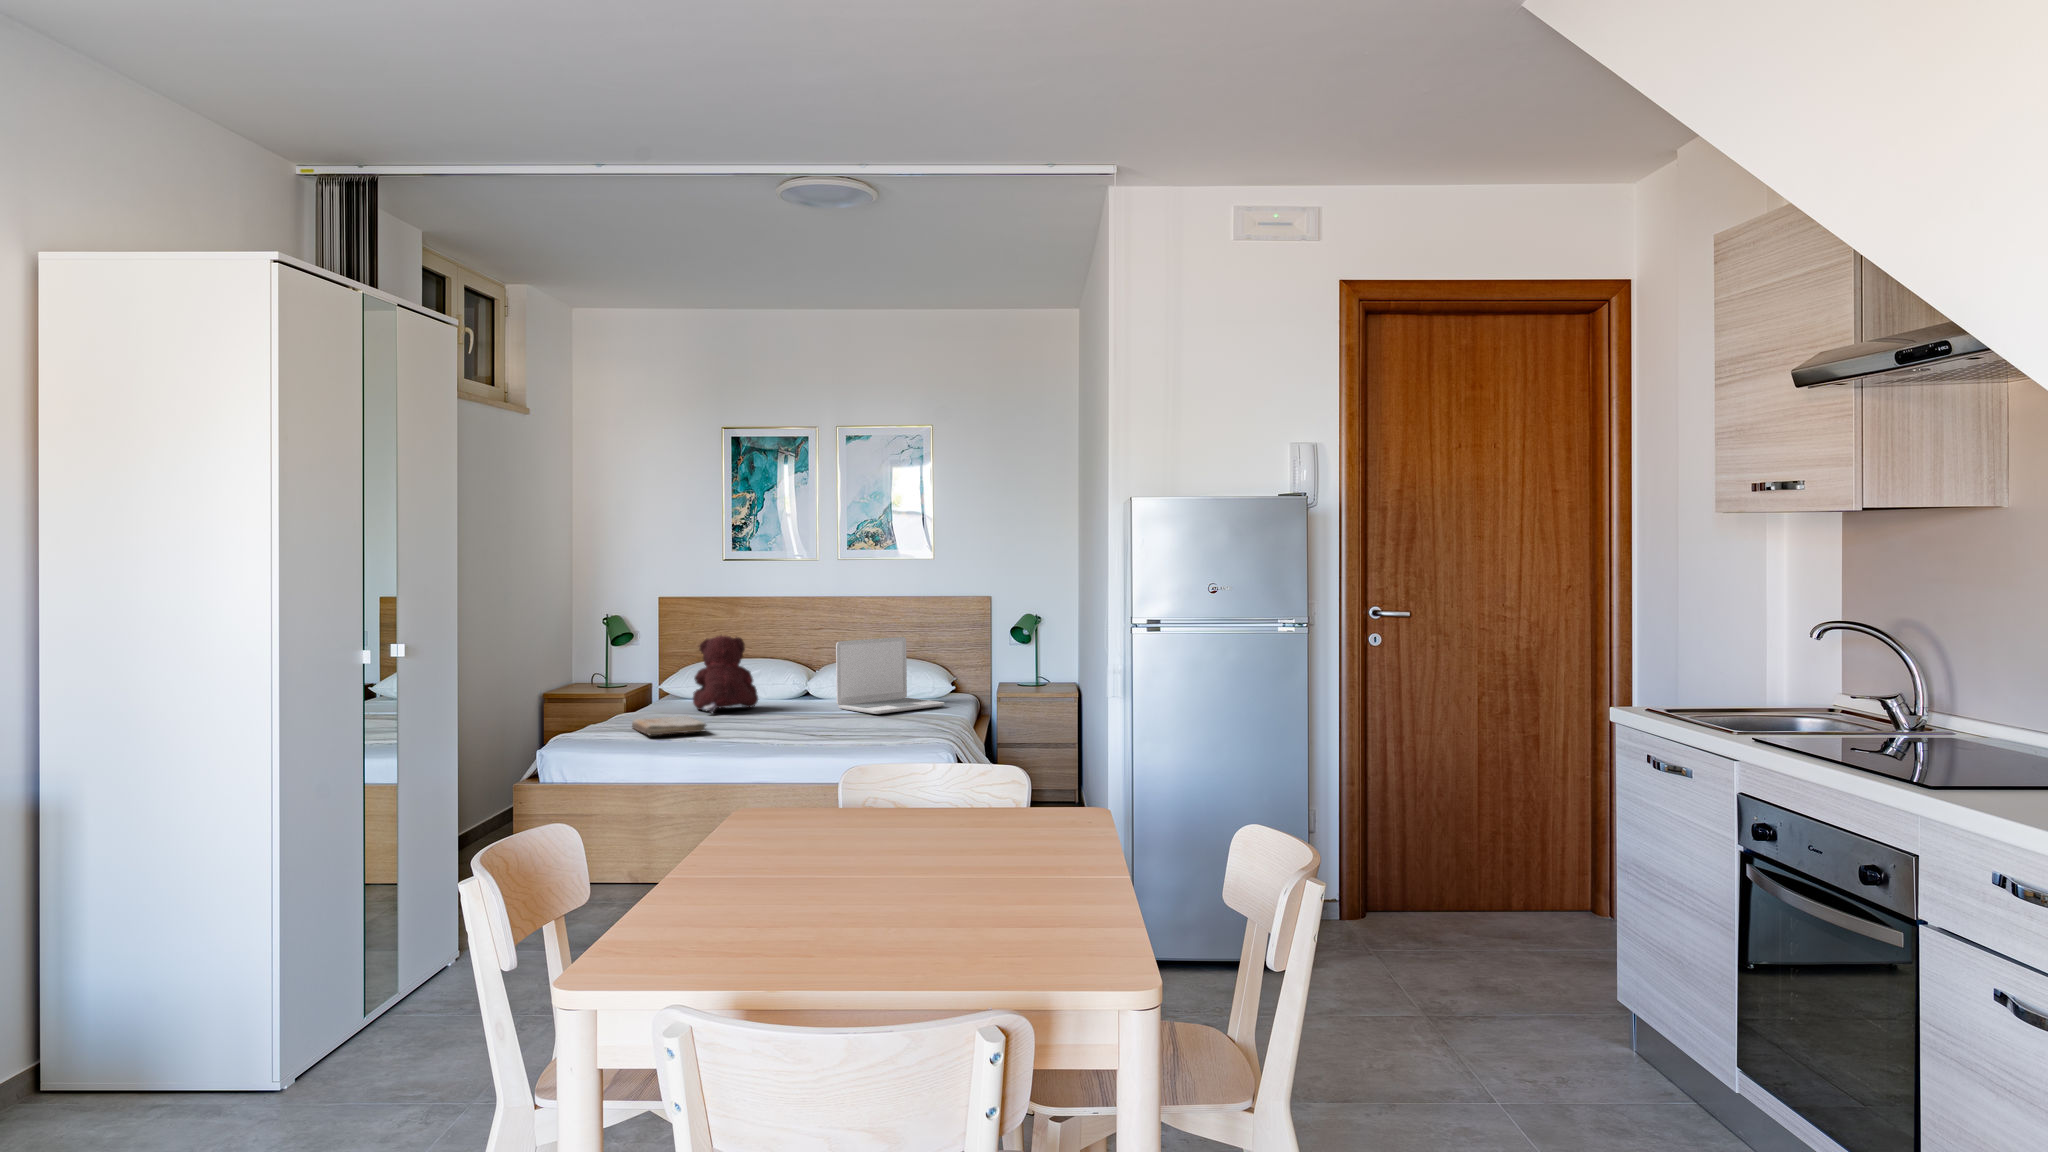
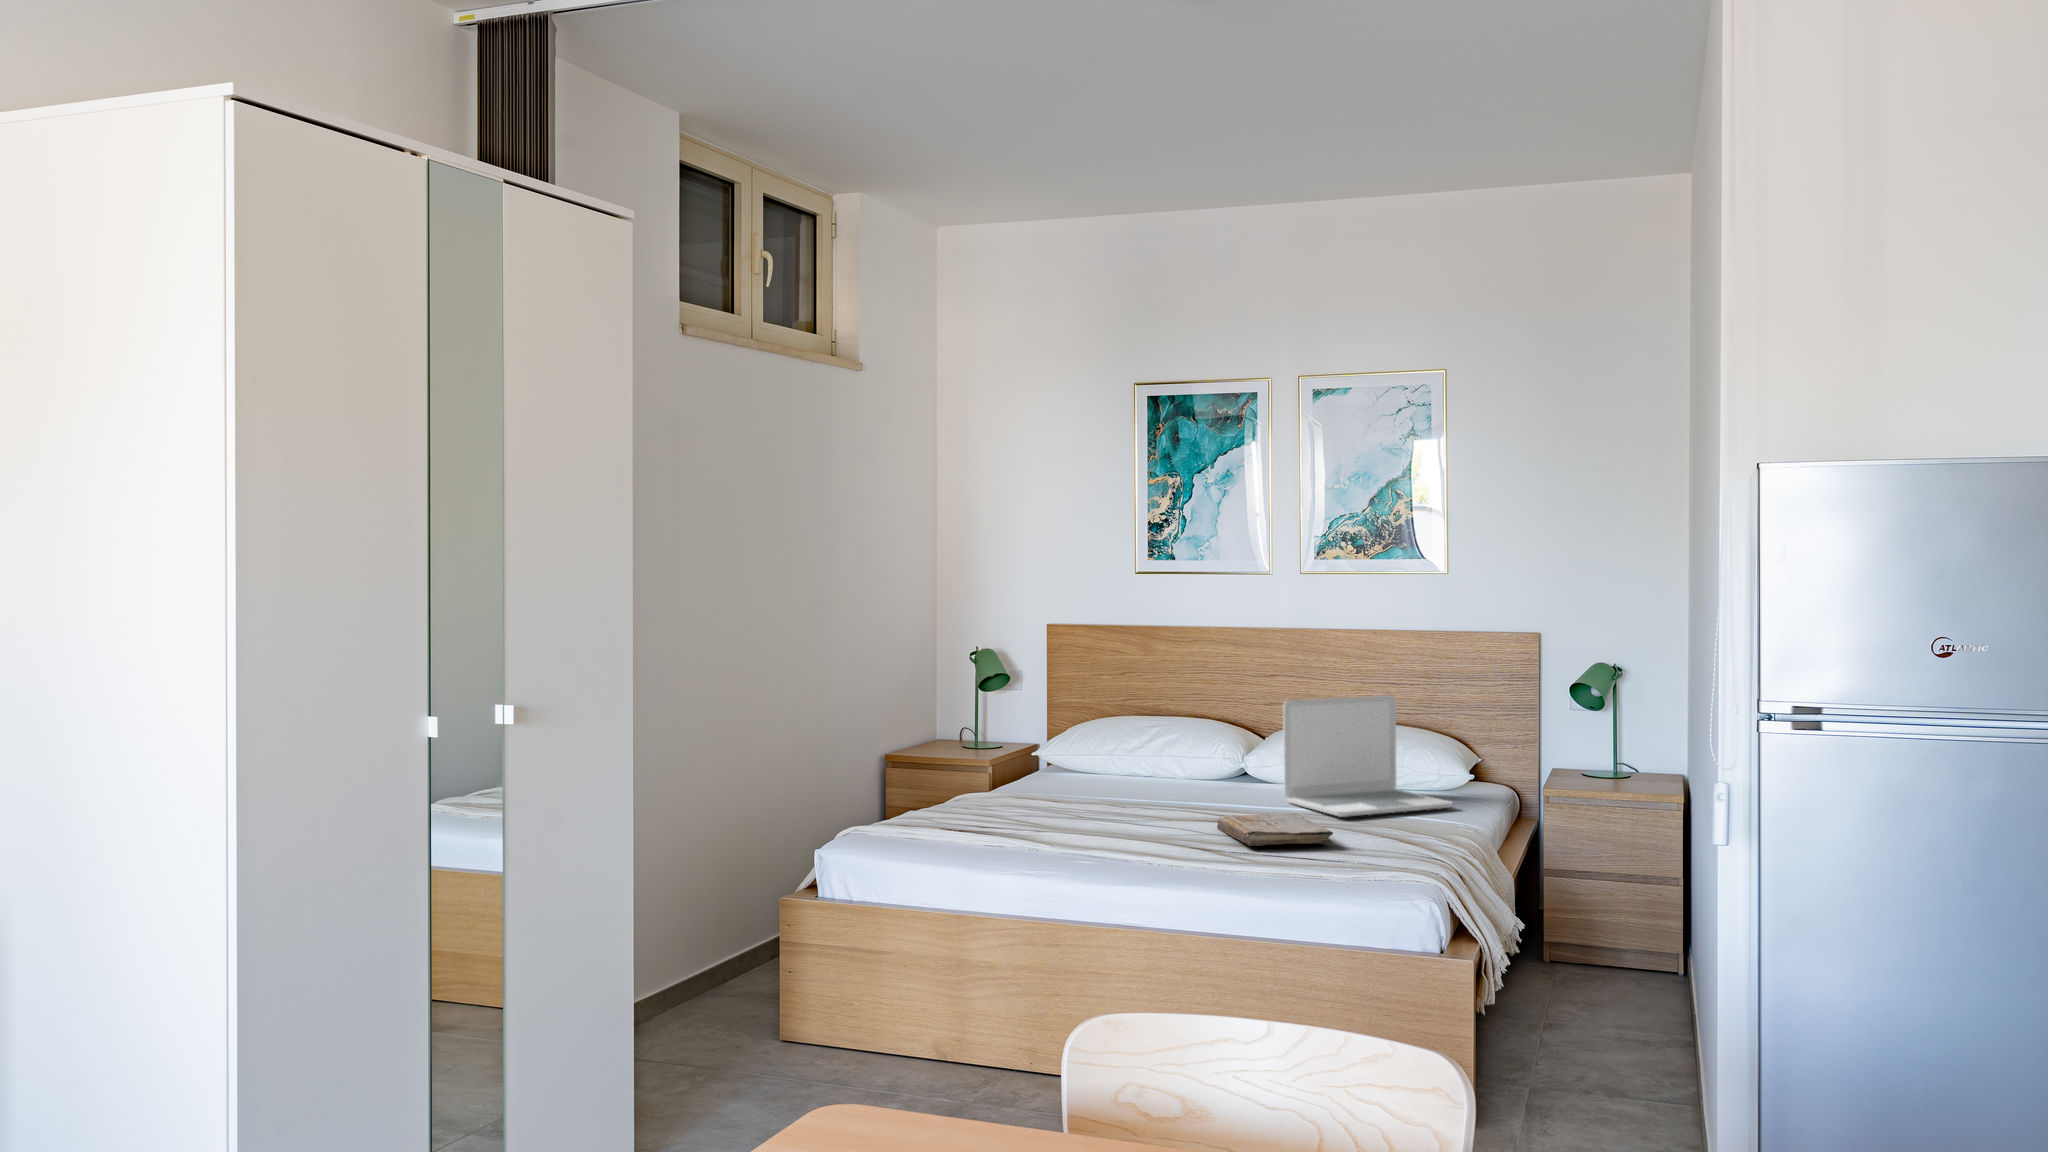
teddy bear: present [693,635,758,713] -> none [1076,685,1169,802]
book: present [632,716,706,735] -> present [1217,813,1333,846]

